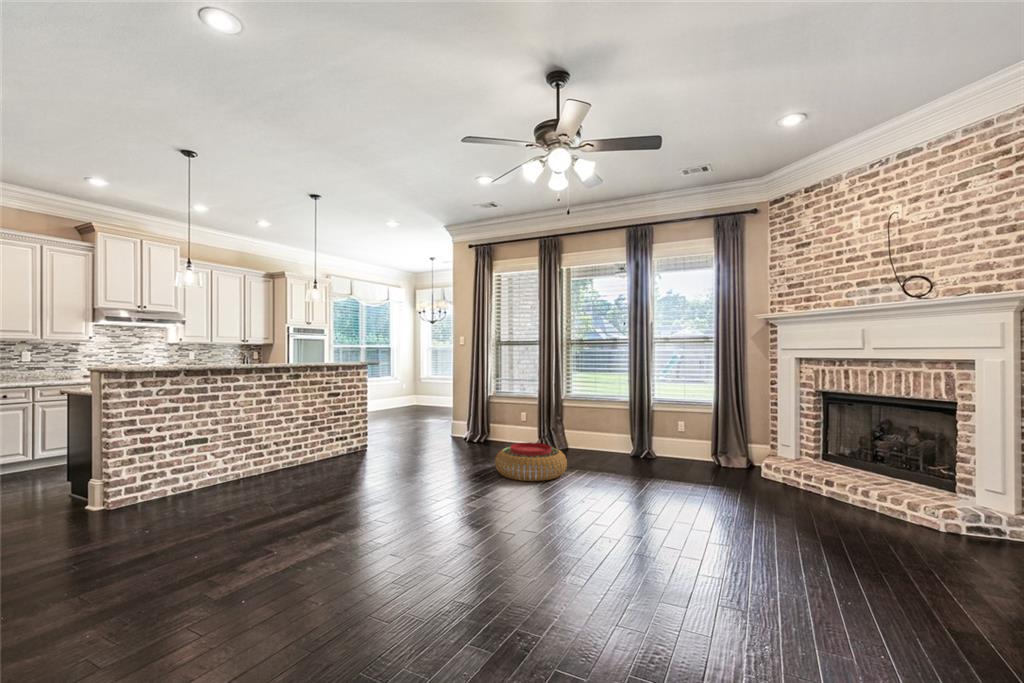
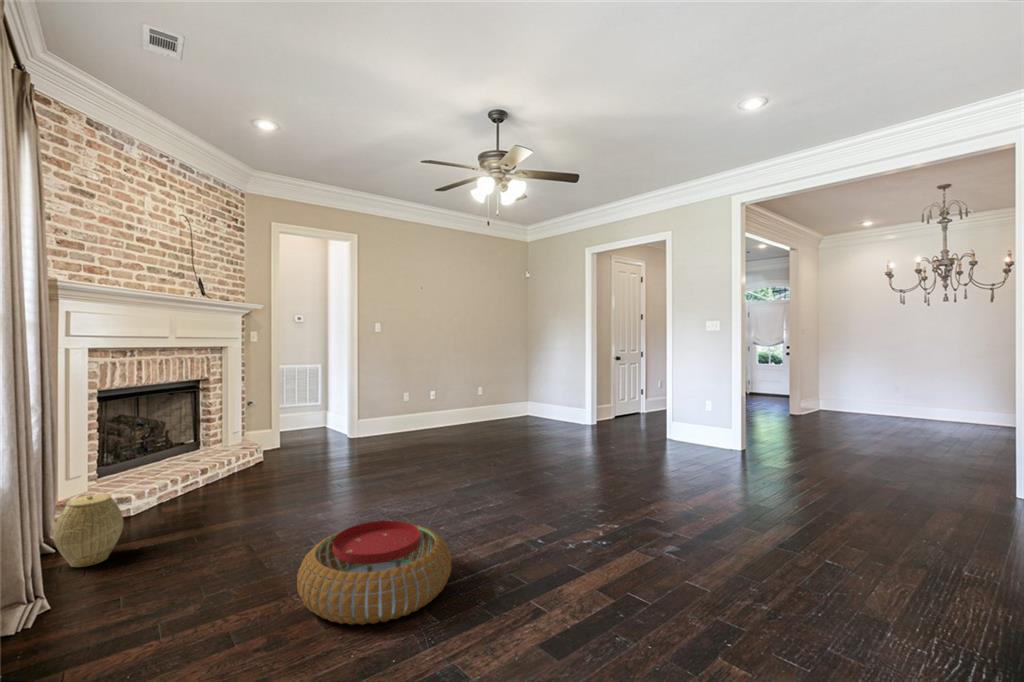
woven basket: none [667,430,695,465] -> present [54,494,123,567]

